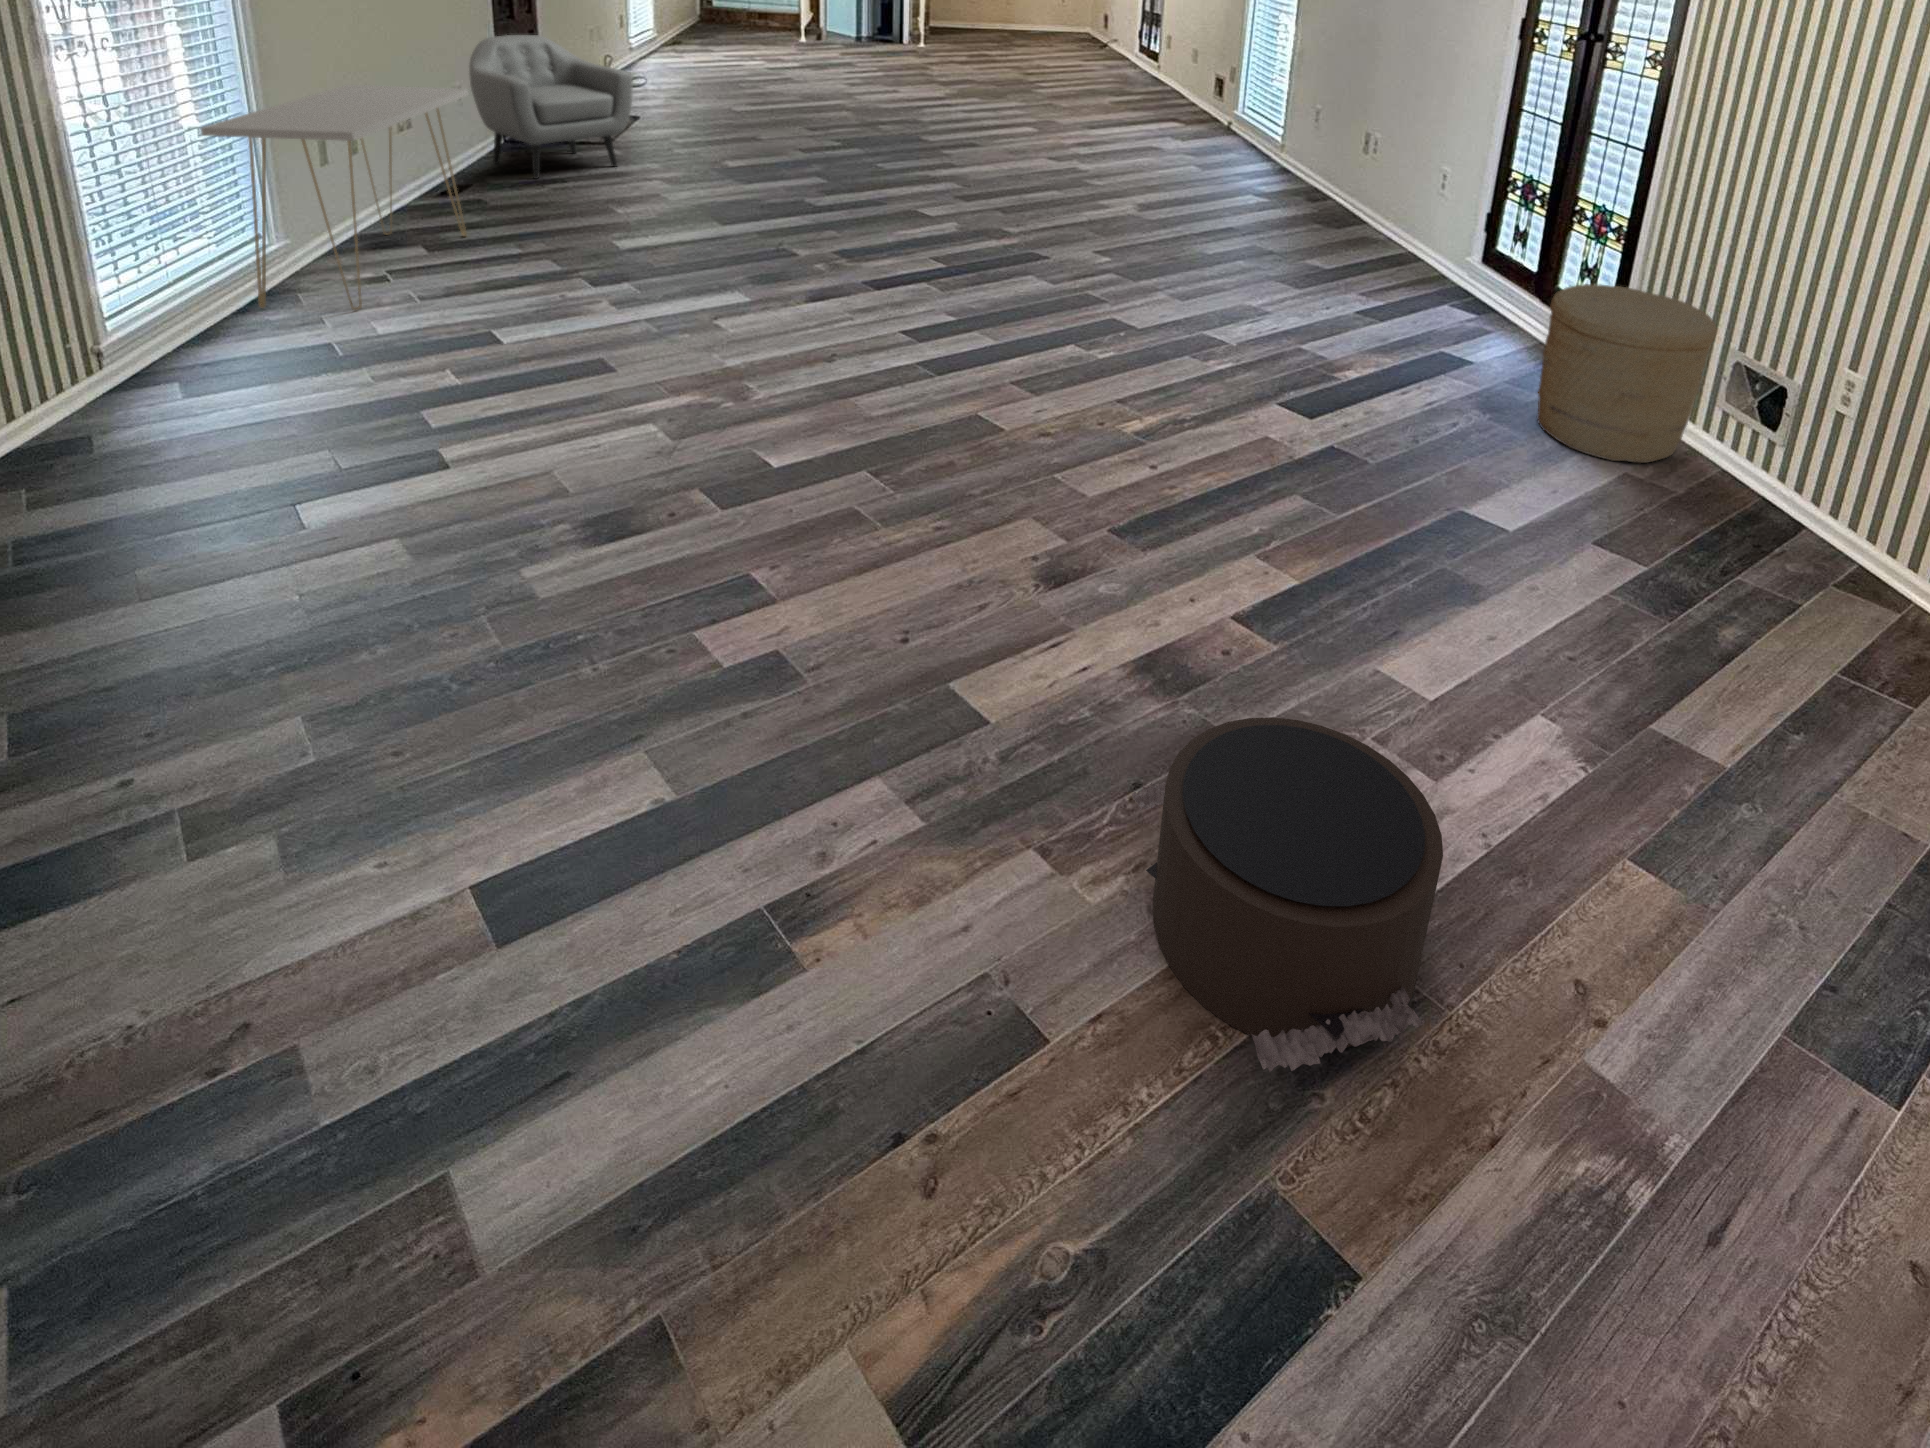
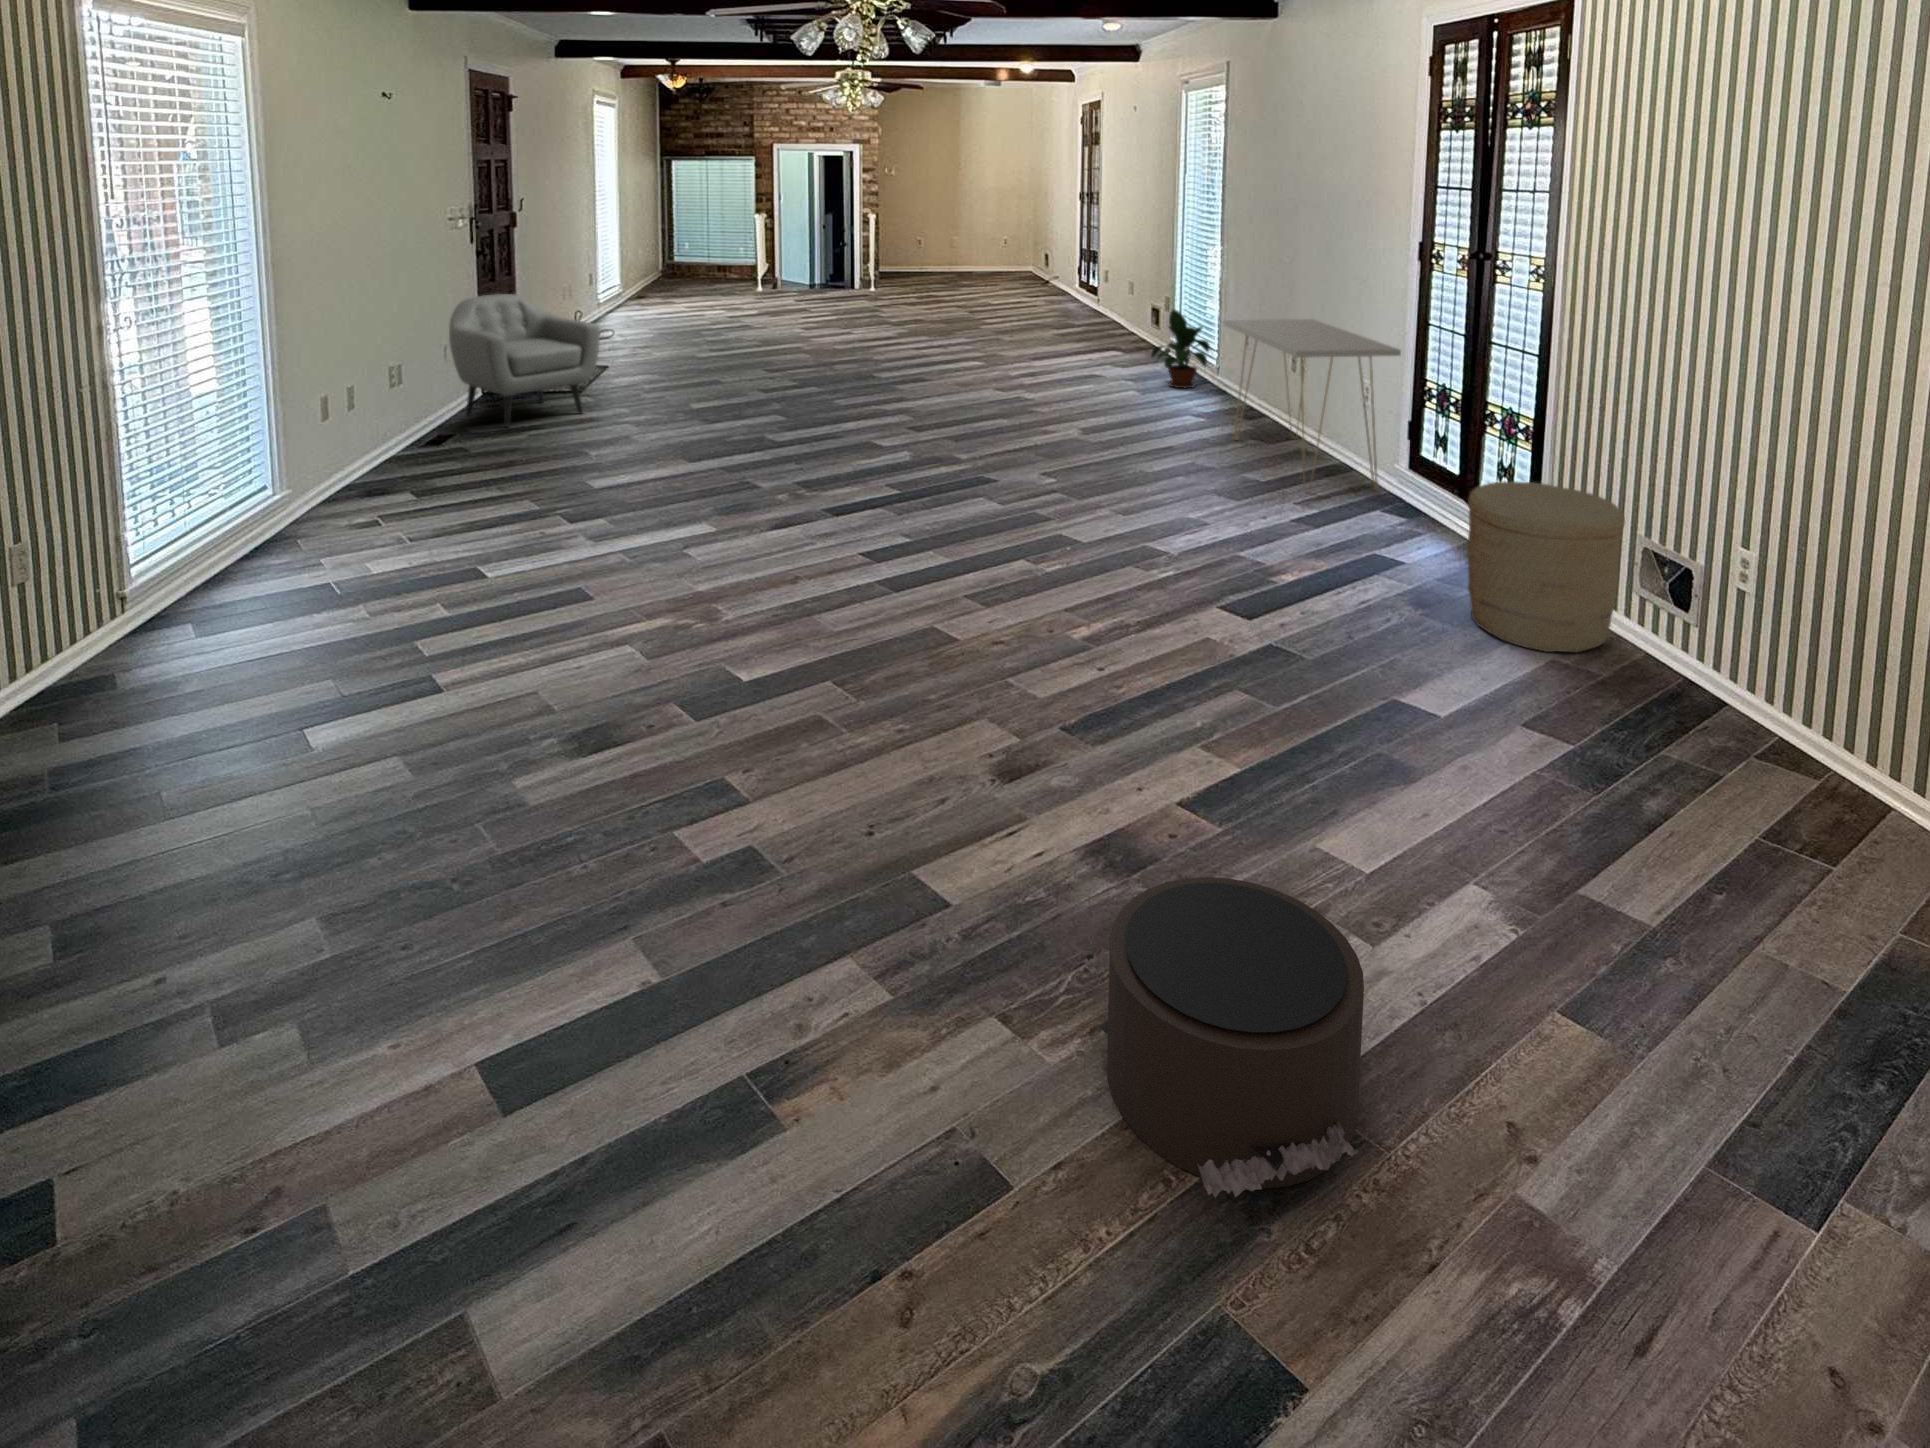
potted plant: none [1212,82,1278,165] -> present [1151,309,1210,388]
console table: present [201,84,468,310] -> present [1223,319,1401,492]

